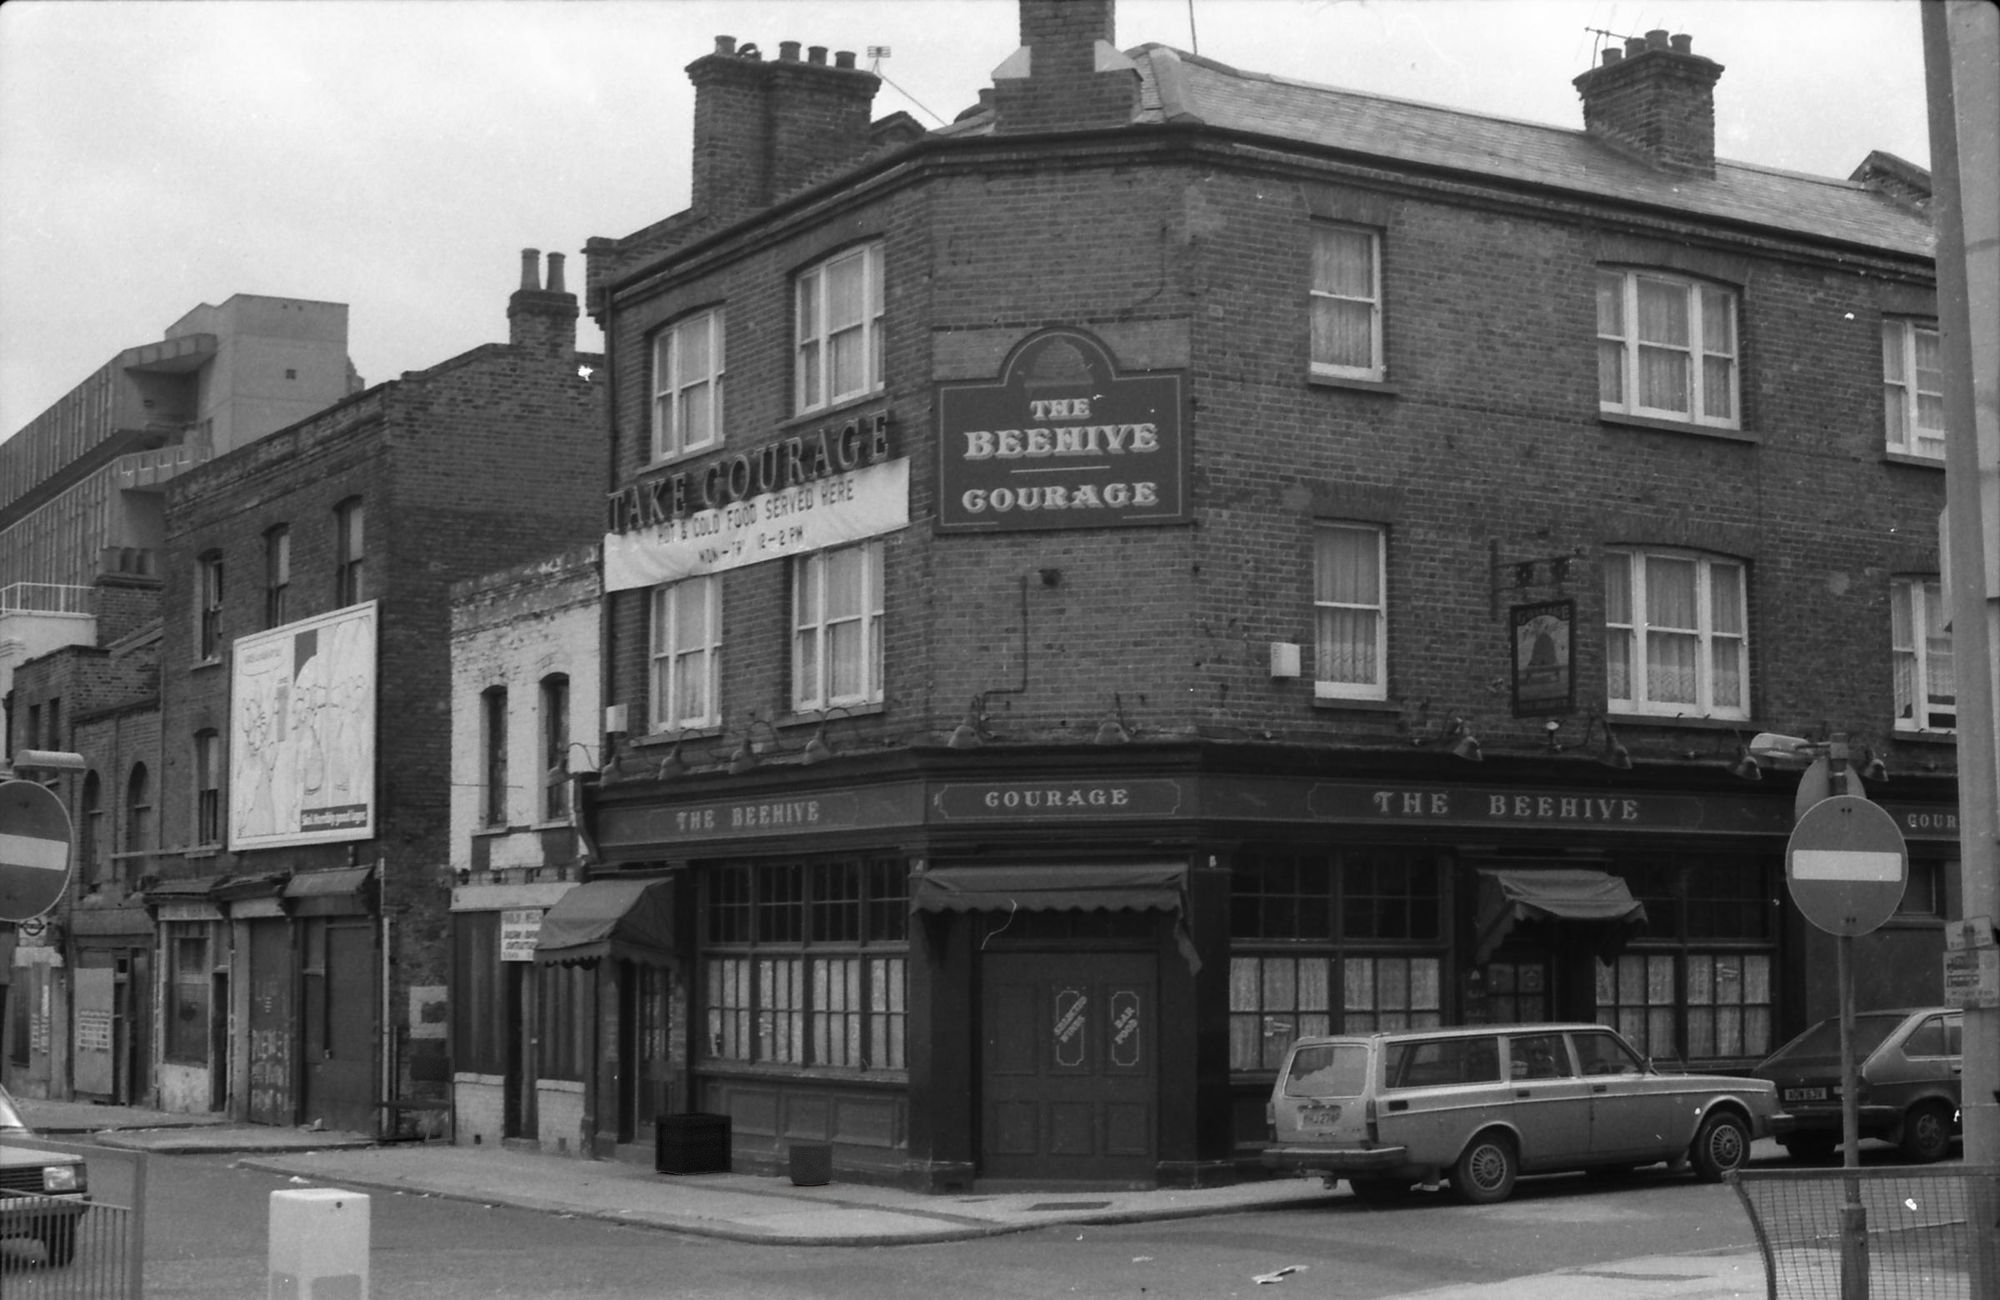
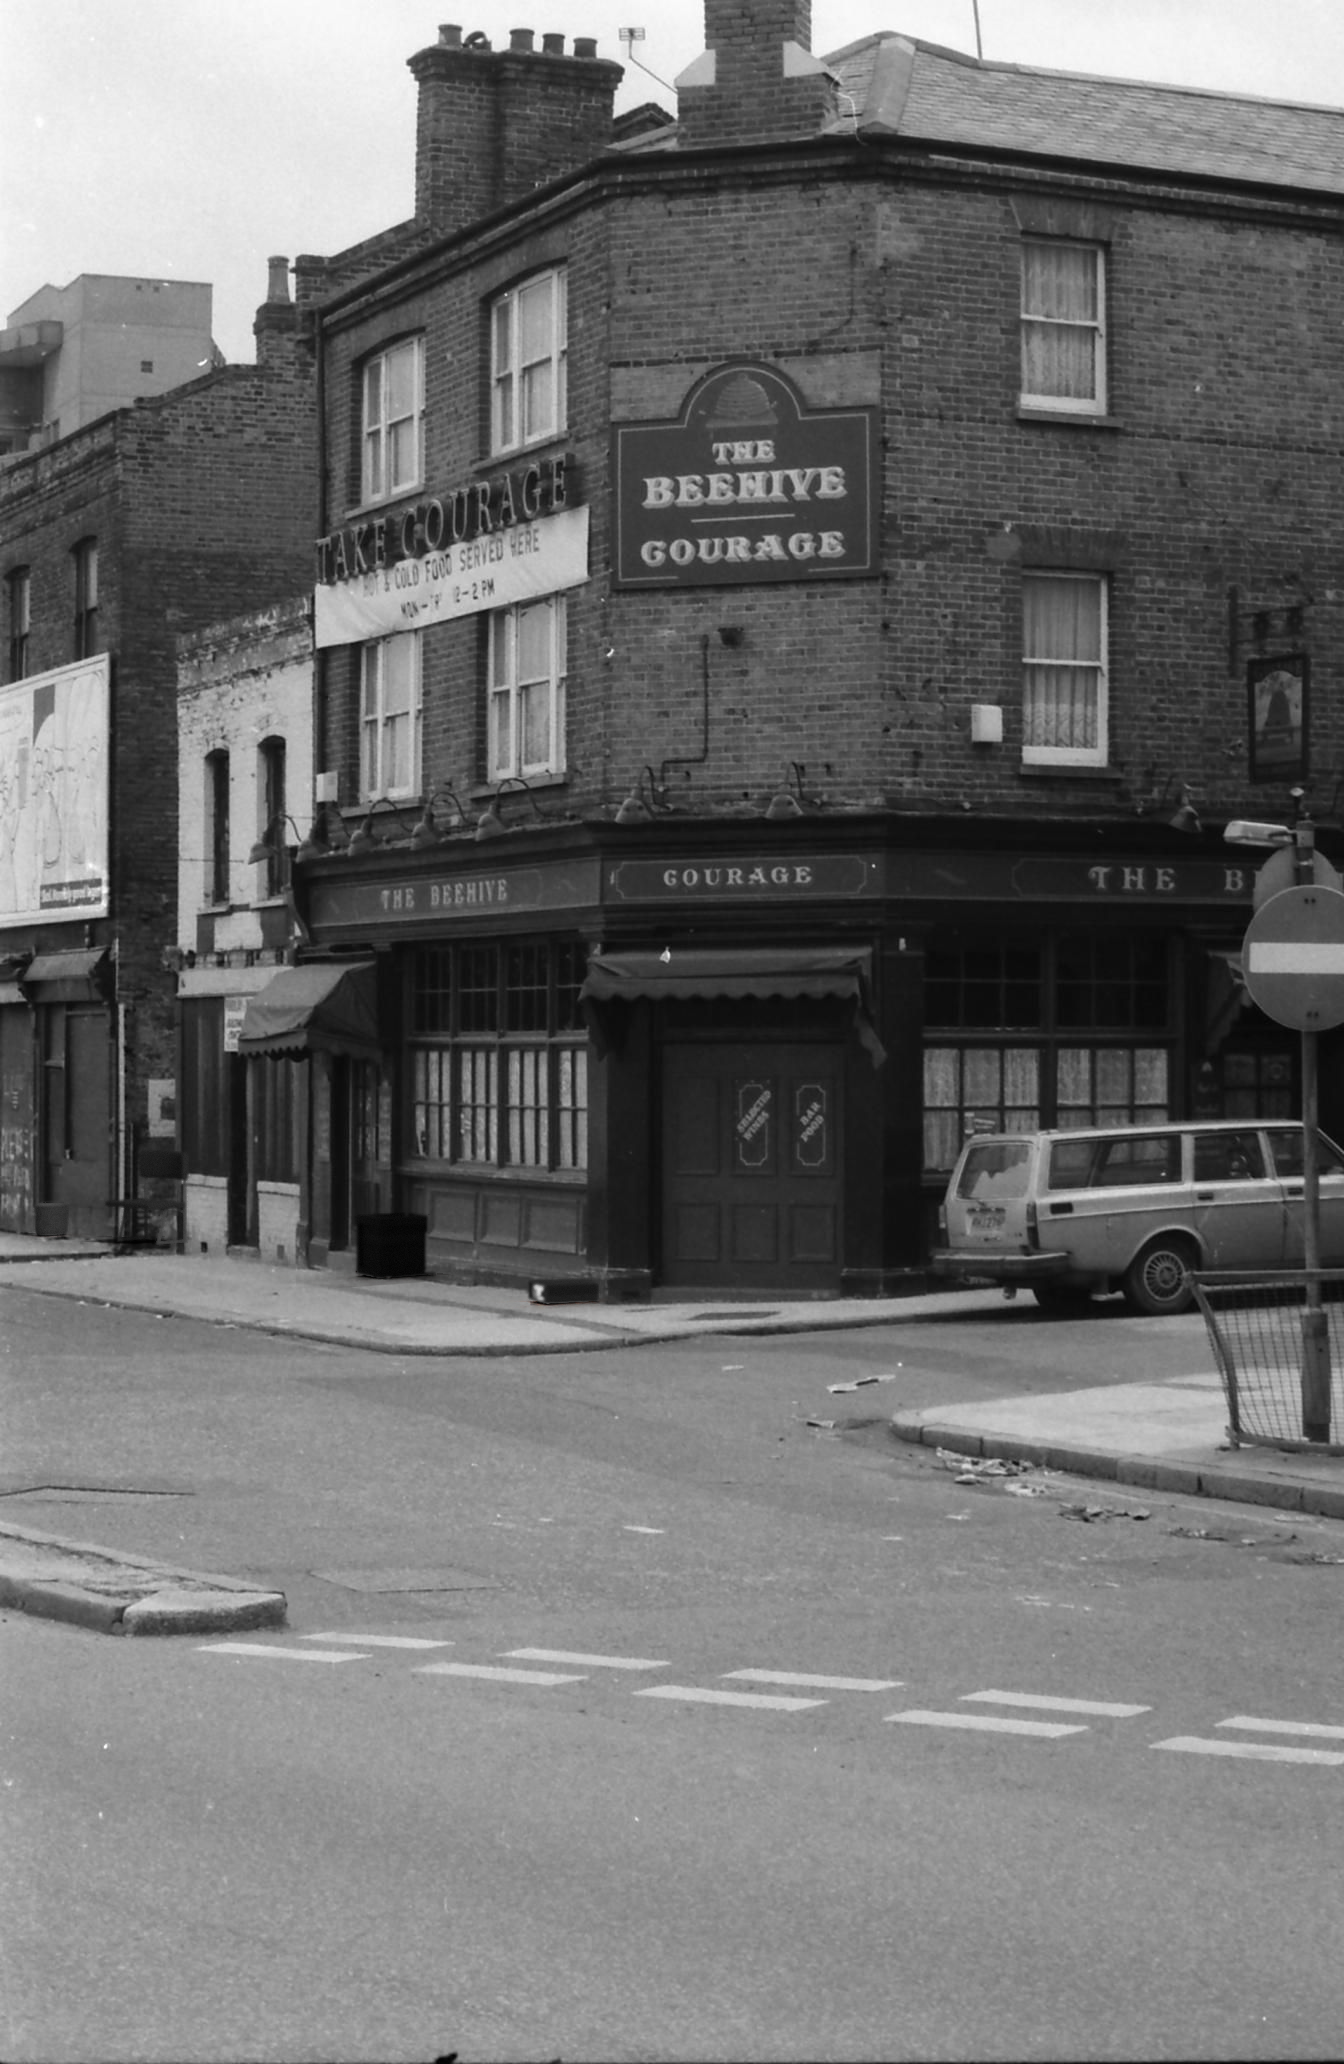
planter: present [789,1142,833,1186] -> present [34,1203,69,1236]
storage box: none [855,1175,924,1200] -> present [528,1278,599,1305]

